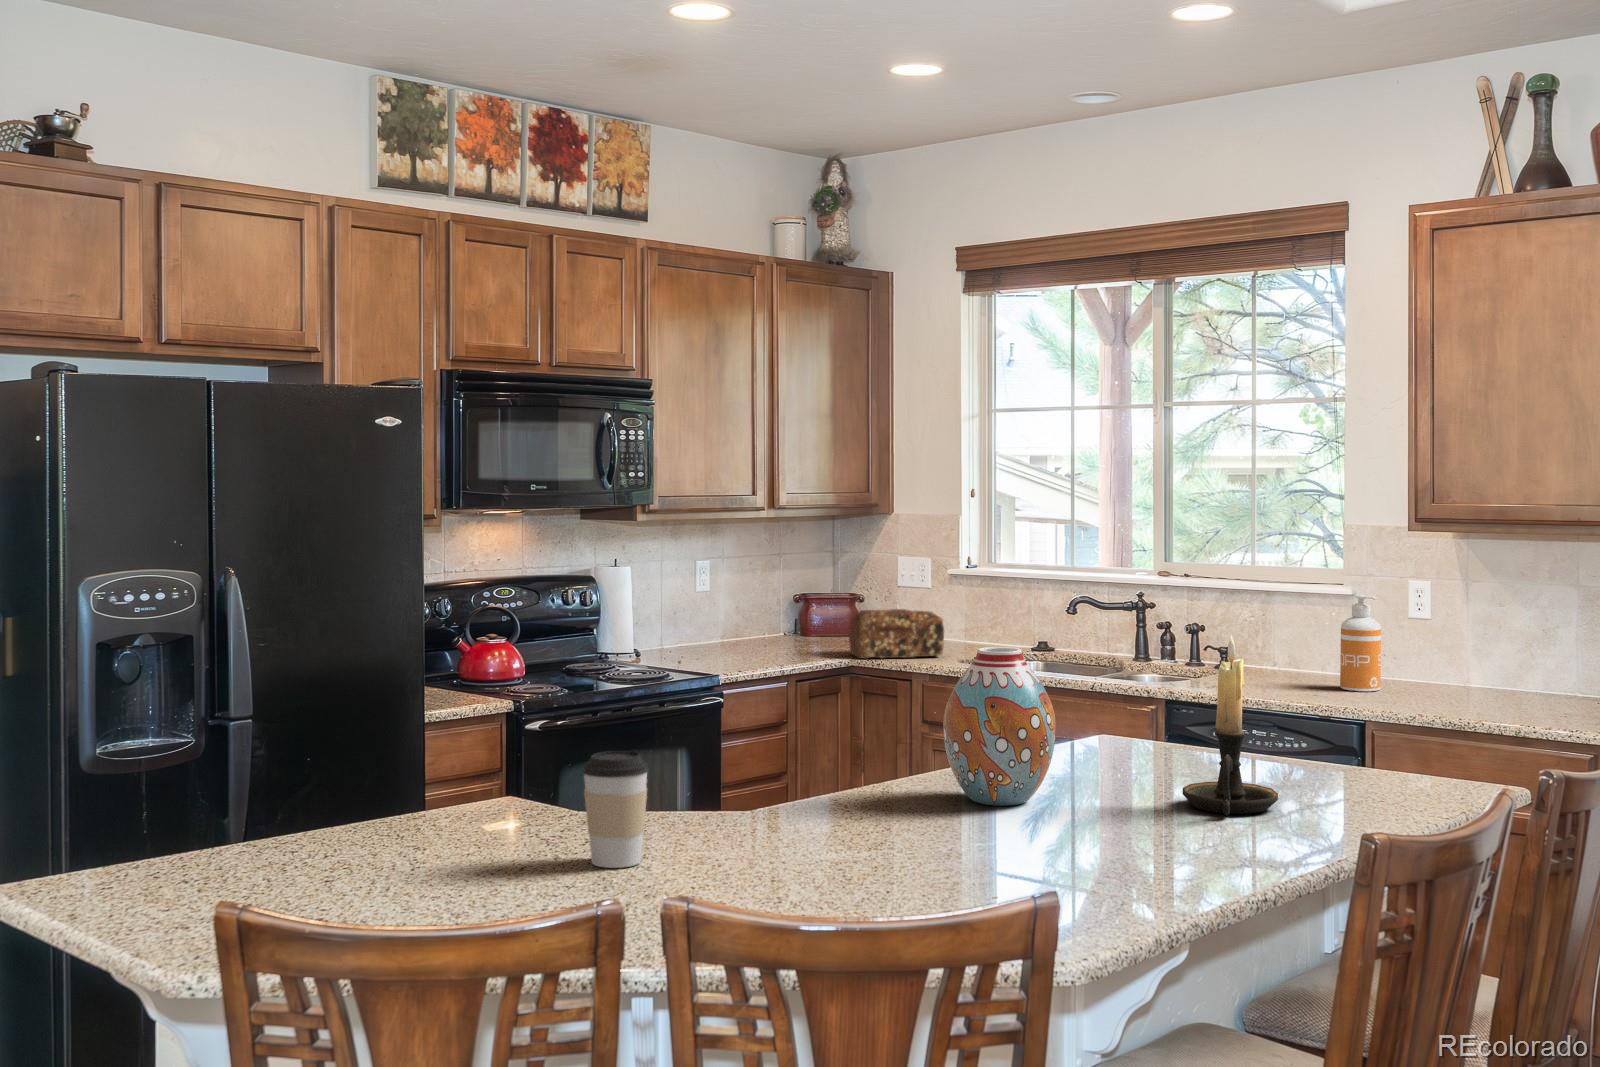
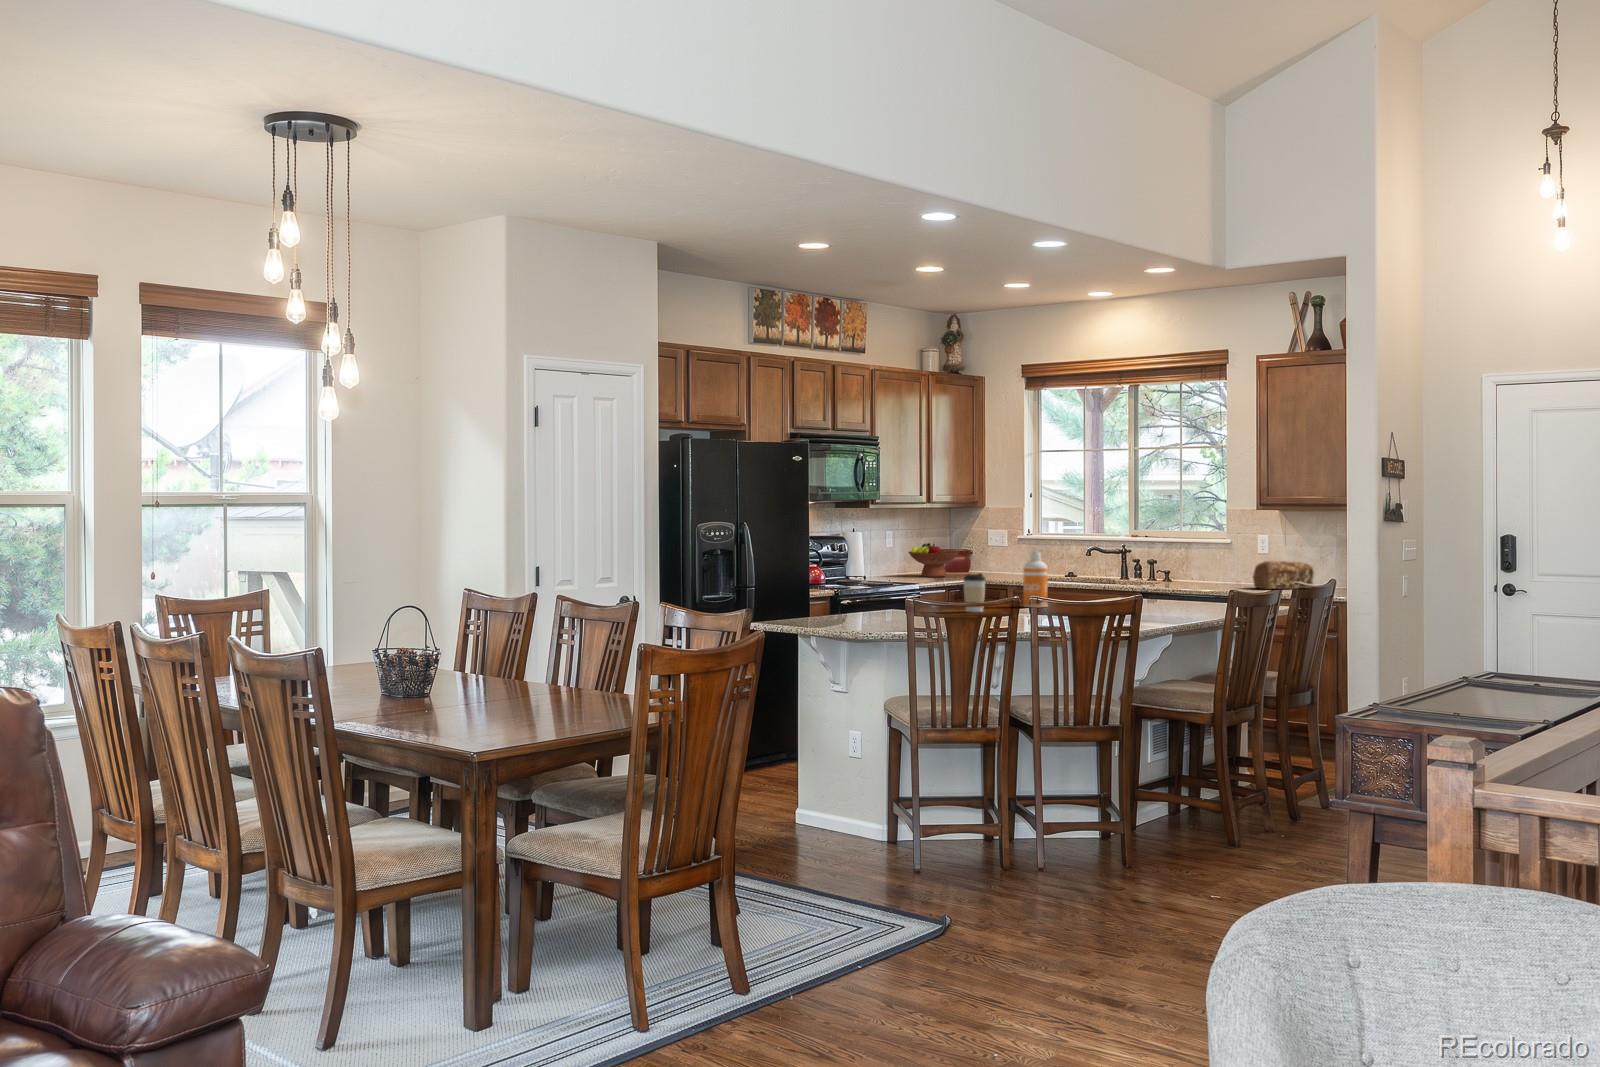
fruit bowl: none [738,584,835,648] -> present [908,543,959,577]
soap dispenser: present [1340,595,1381,691] -> present [1023,547,1047,607]
bread loaf: present [849,609,944,659] -> present [1253,561,1314,589]
candle holder: present [1183,635,1278,816] -> none [1163,540,1200,606]
vase: present [943,647,1056,806] -> none [1071,546,1115,605]

